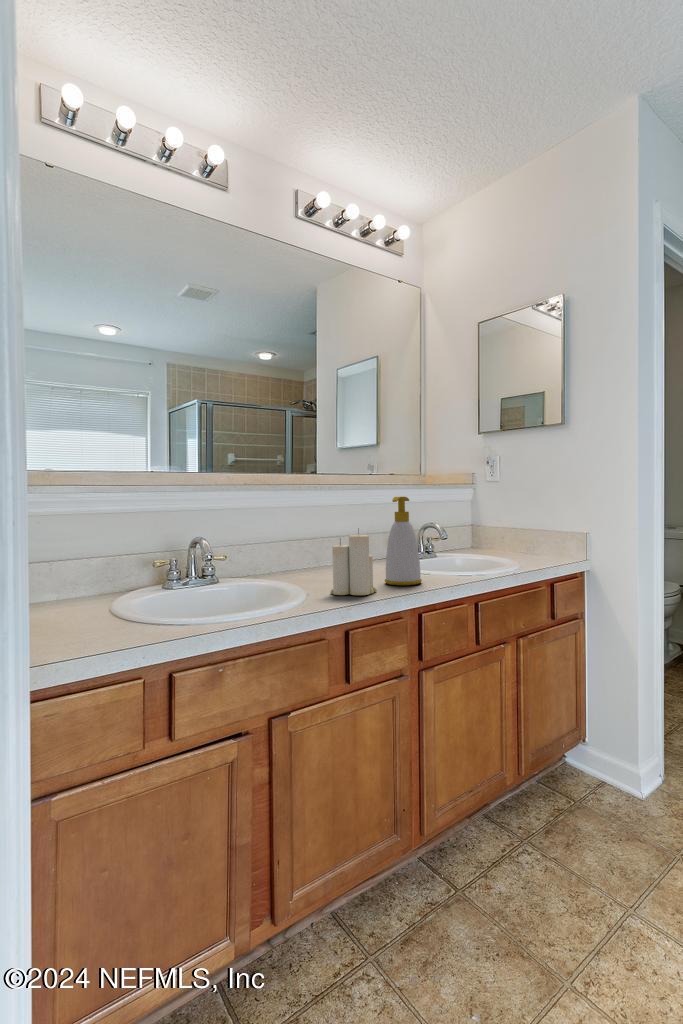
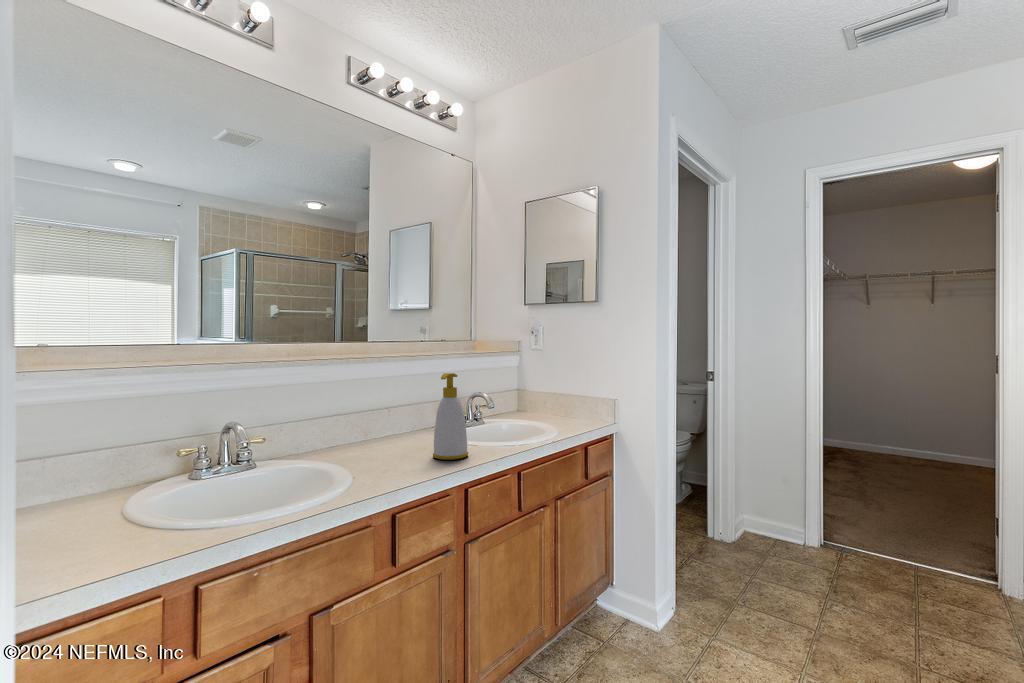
candle: present [330,529,377,595] -> none [378,408,425,476]

